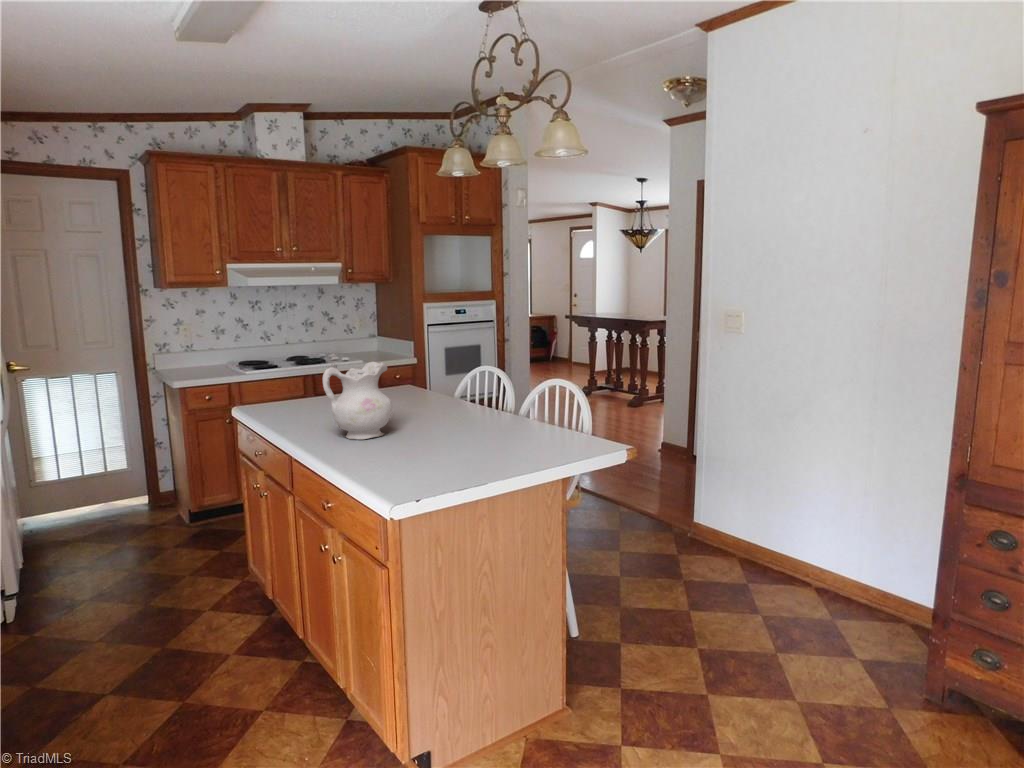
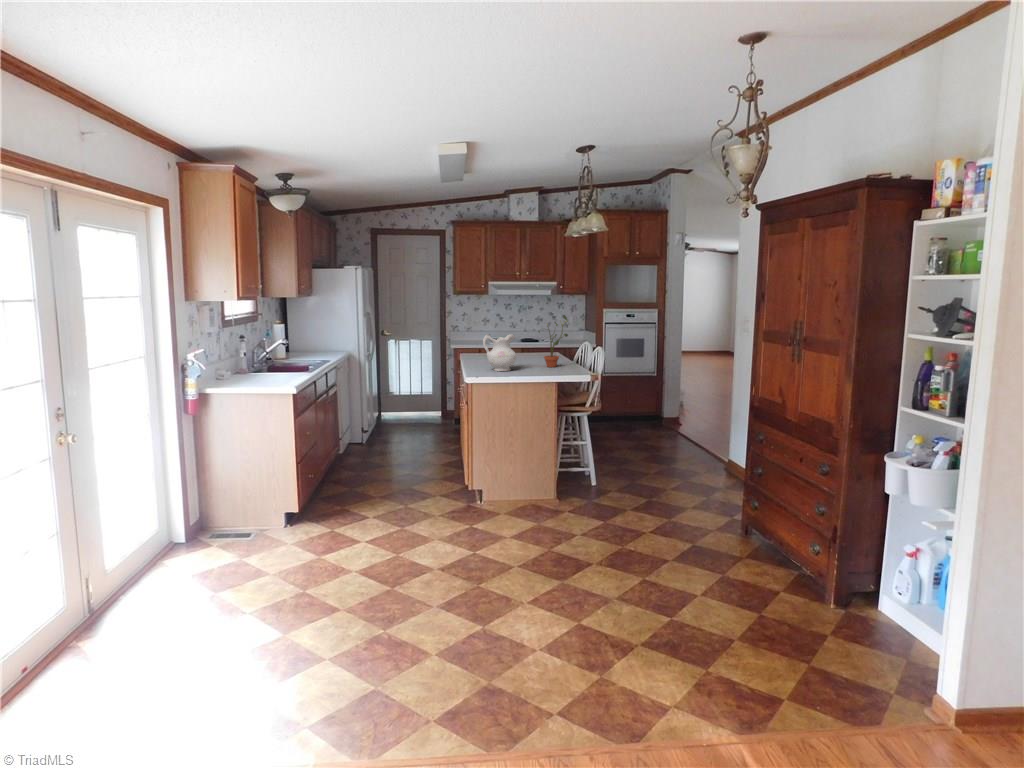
potted plant: none [415,317,471,416] -> present [539,315,568,367]

